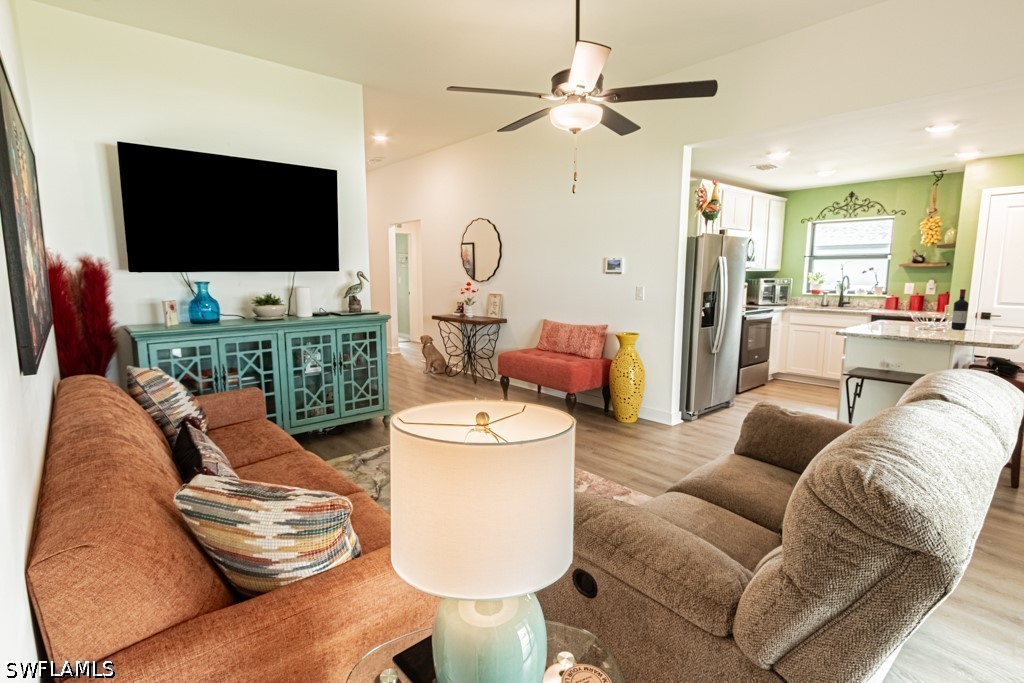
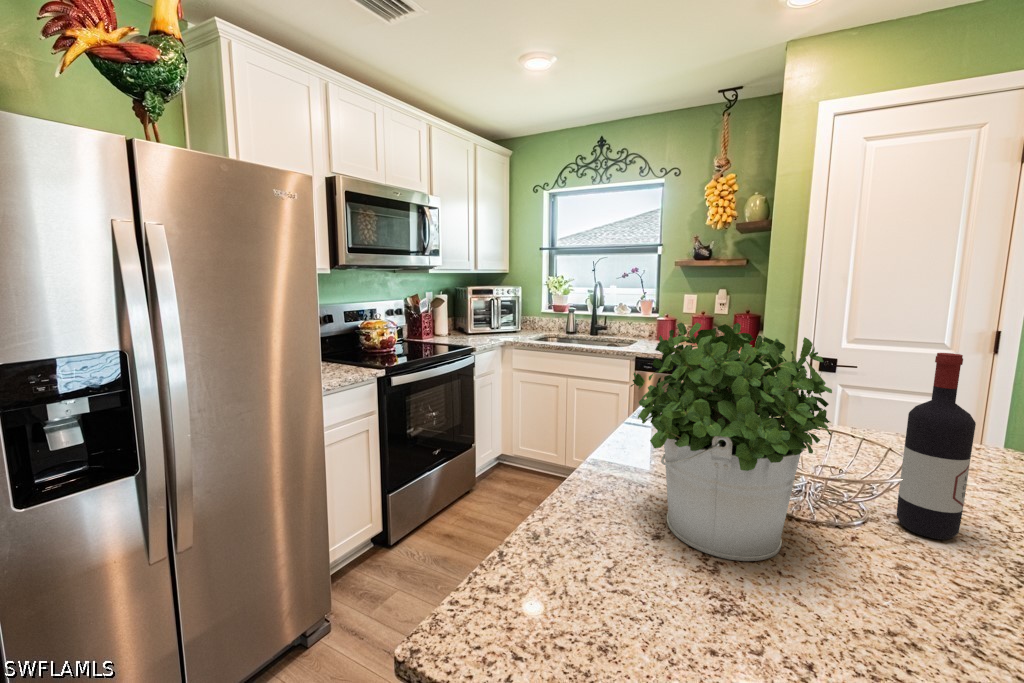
potted plant: none [880,282,929,329] -> present [631,323,832,561]

